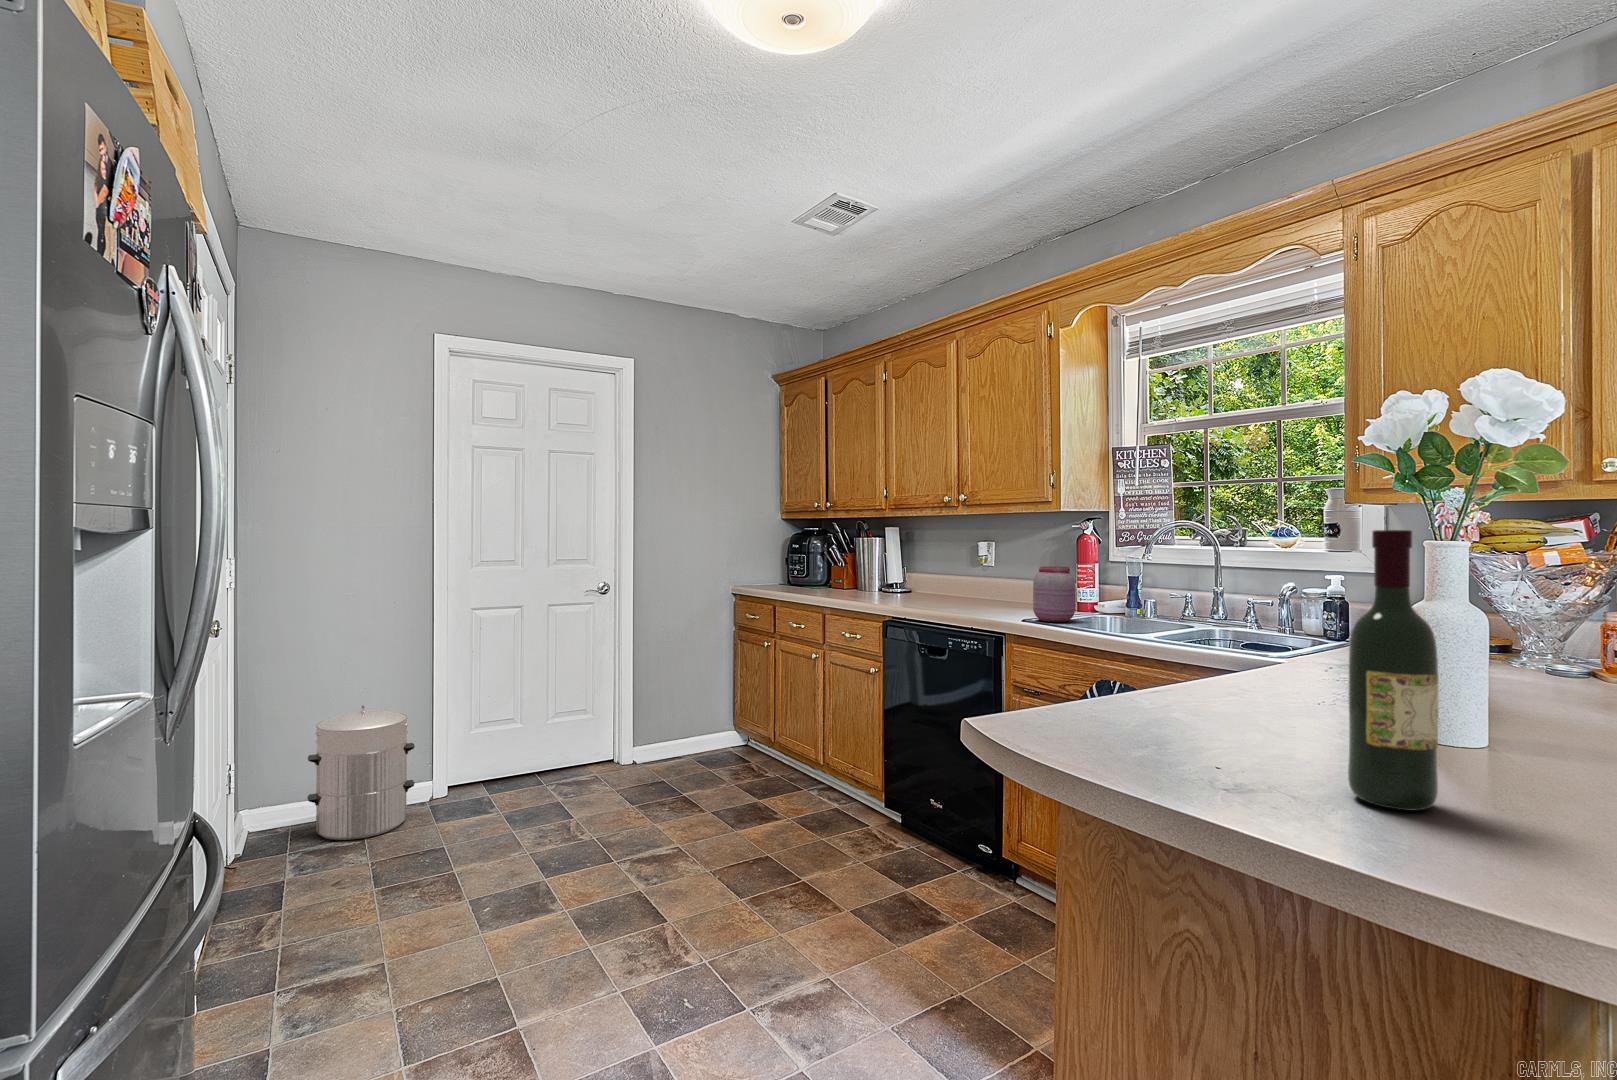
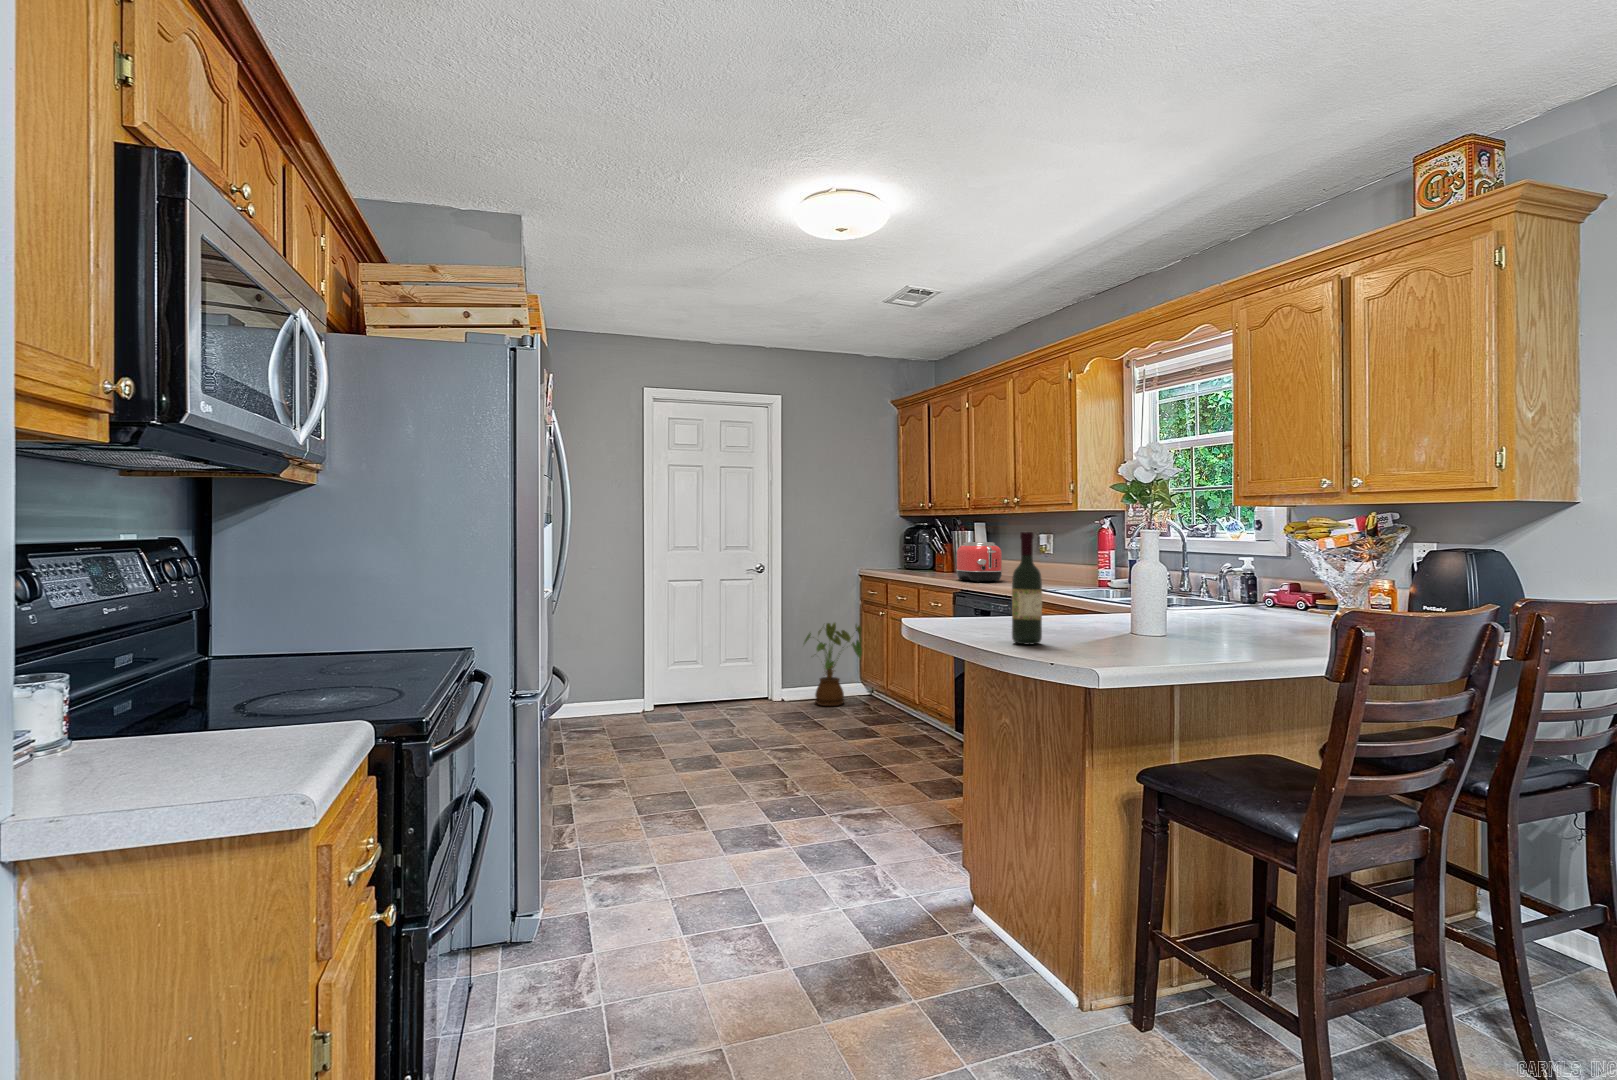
toaster: none [877,551,941,604] -> present [956,542,1002,582]
jar: present [1033,566,1075,622] -> none [1052,553,1083,593]
house plant: none [662,656,744,770] -> present [804,623,862,706]
waste bin: present [307,706,415,840] -> none [572,645,635,730]

